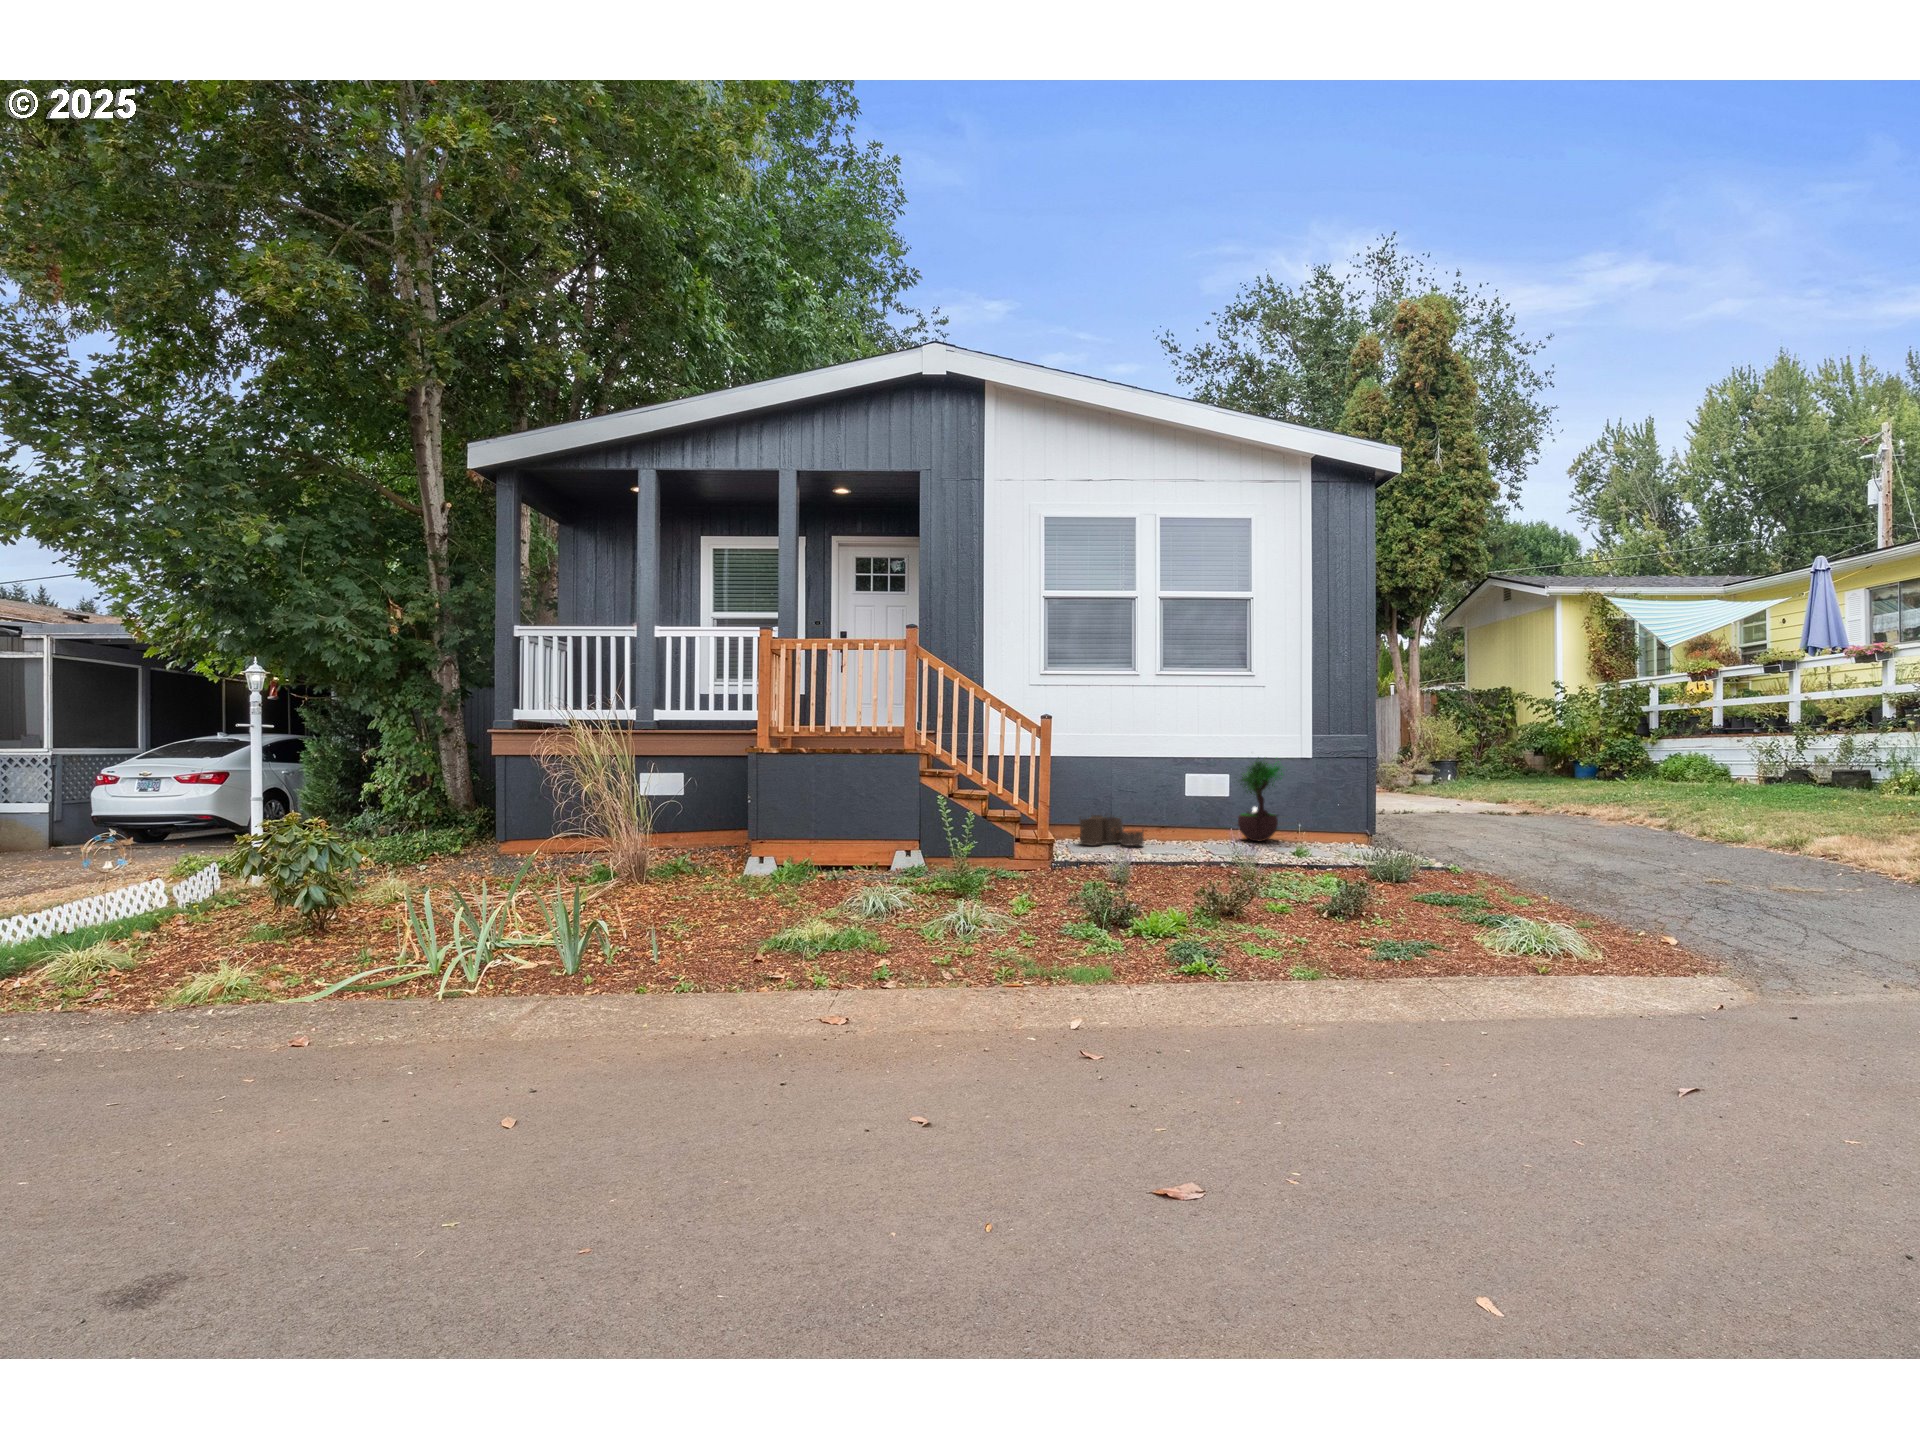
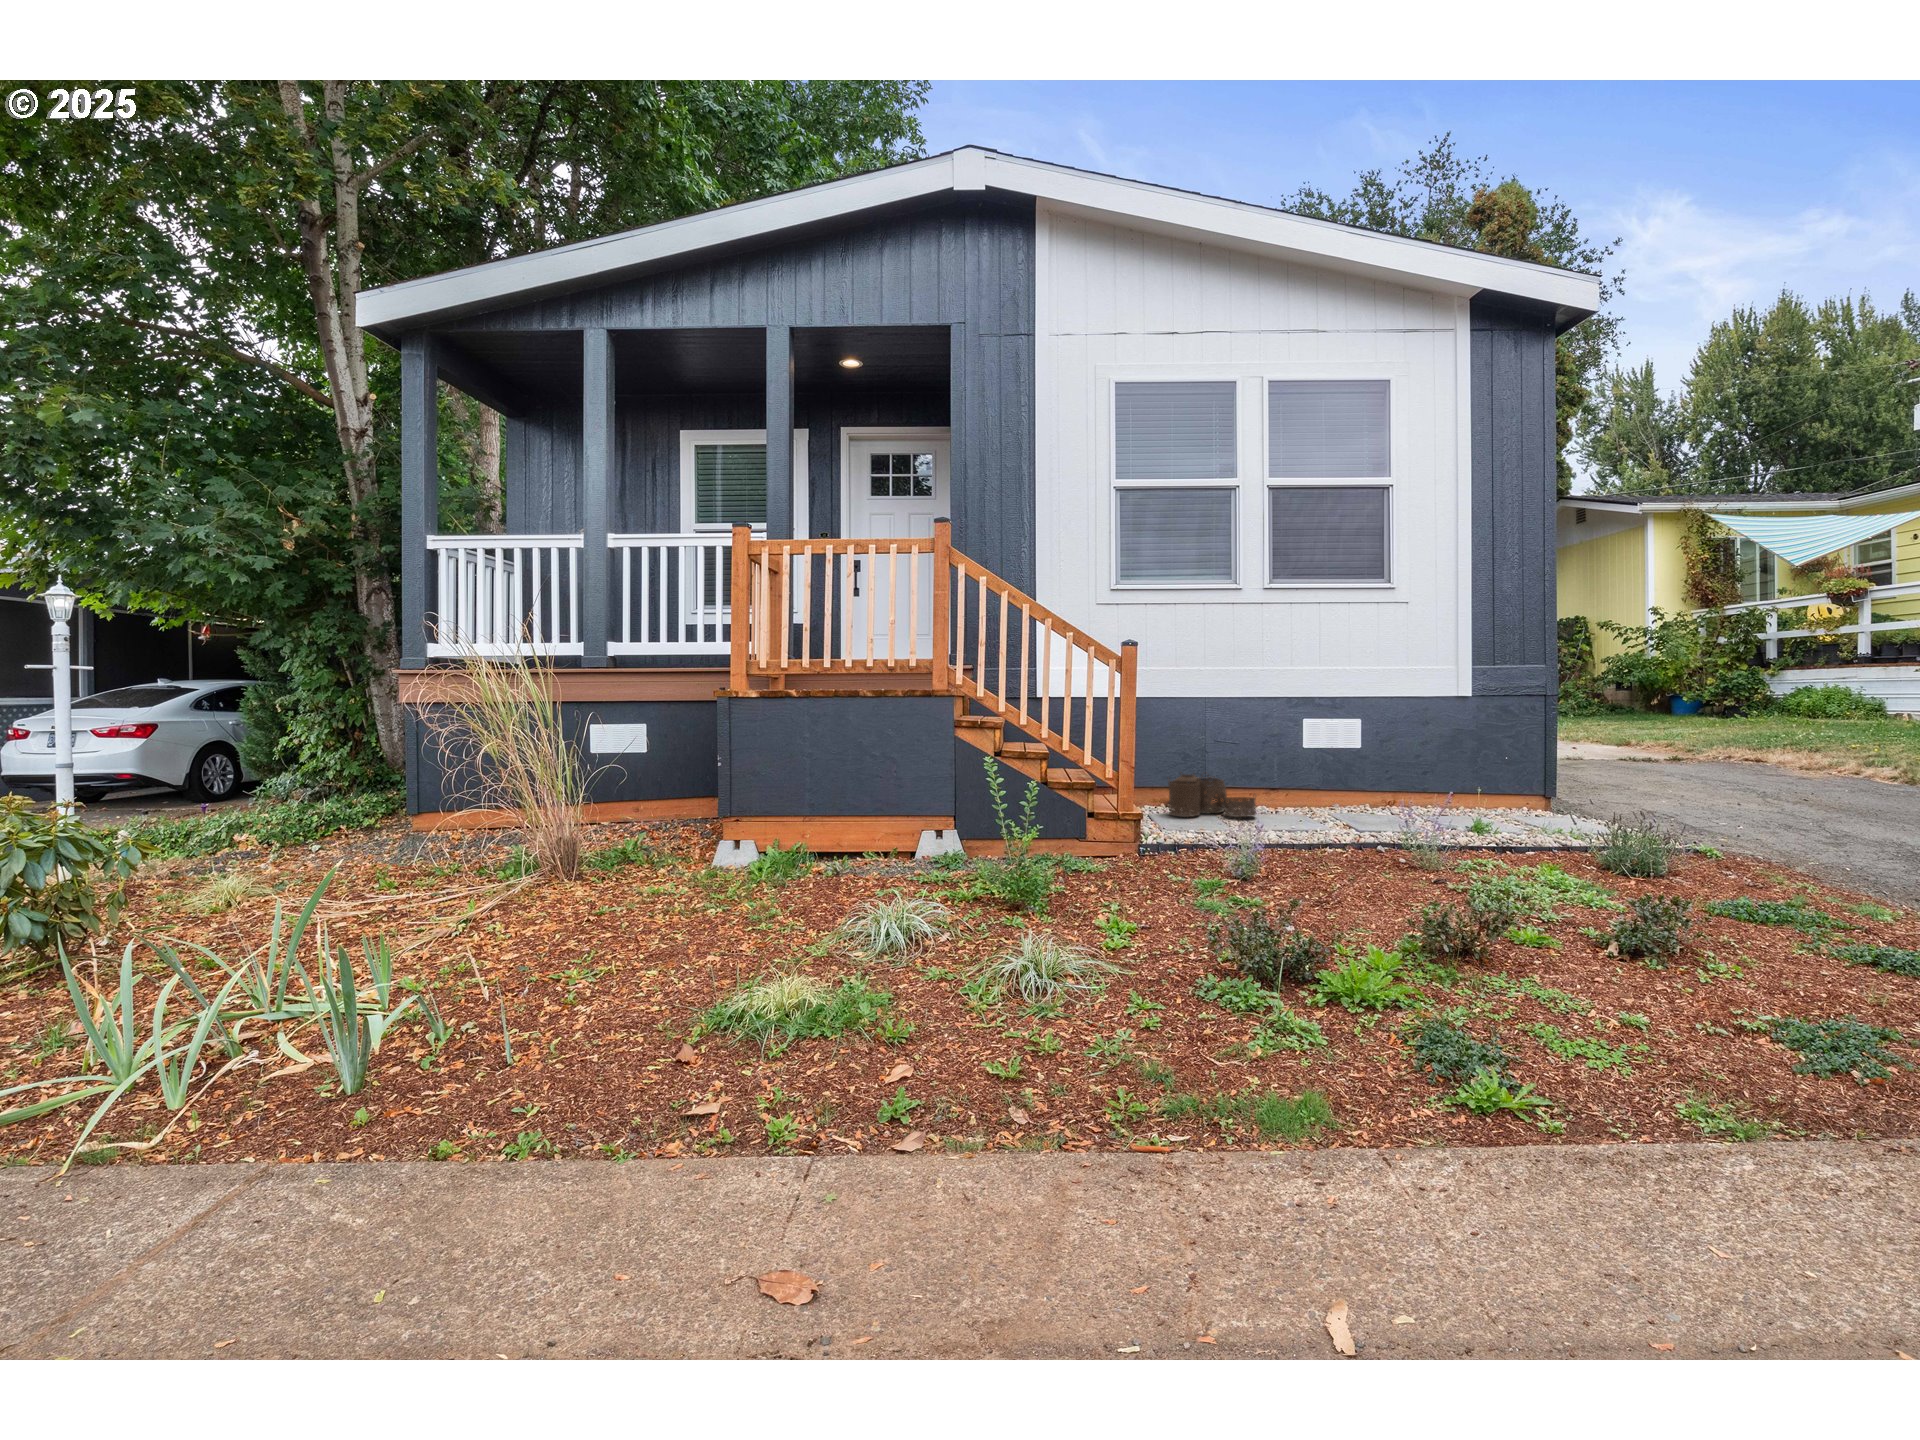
potted tree: present [1238,757,1282,841] -> none [1373,689,1447,808]

